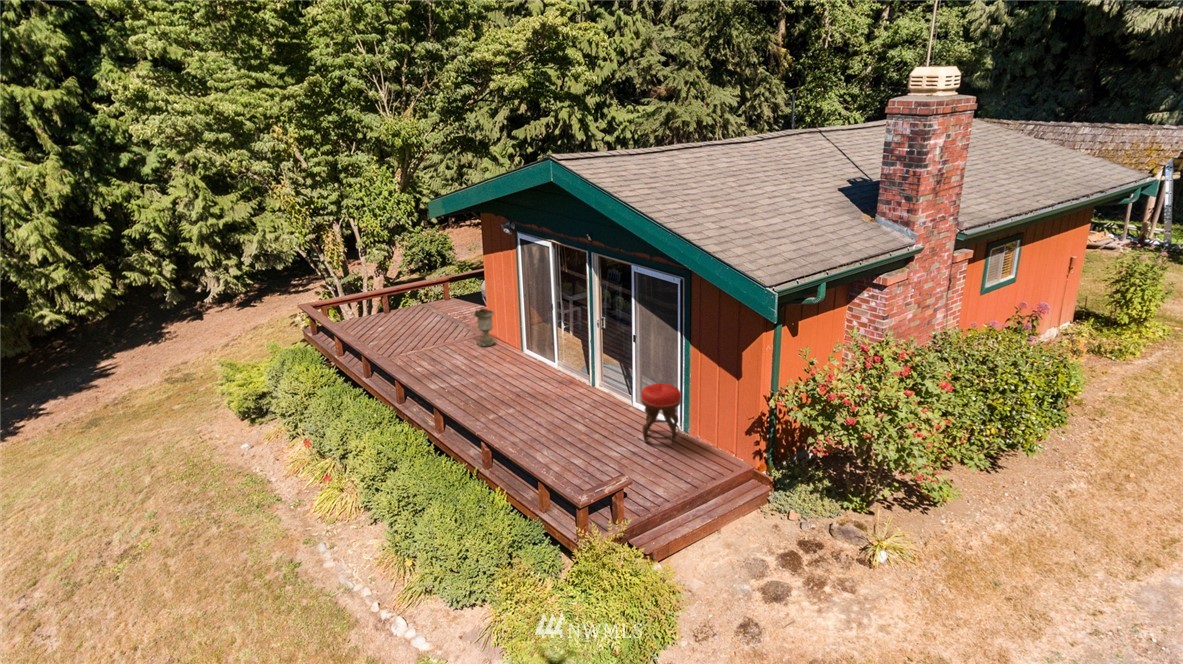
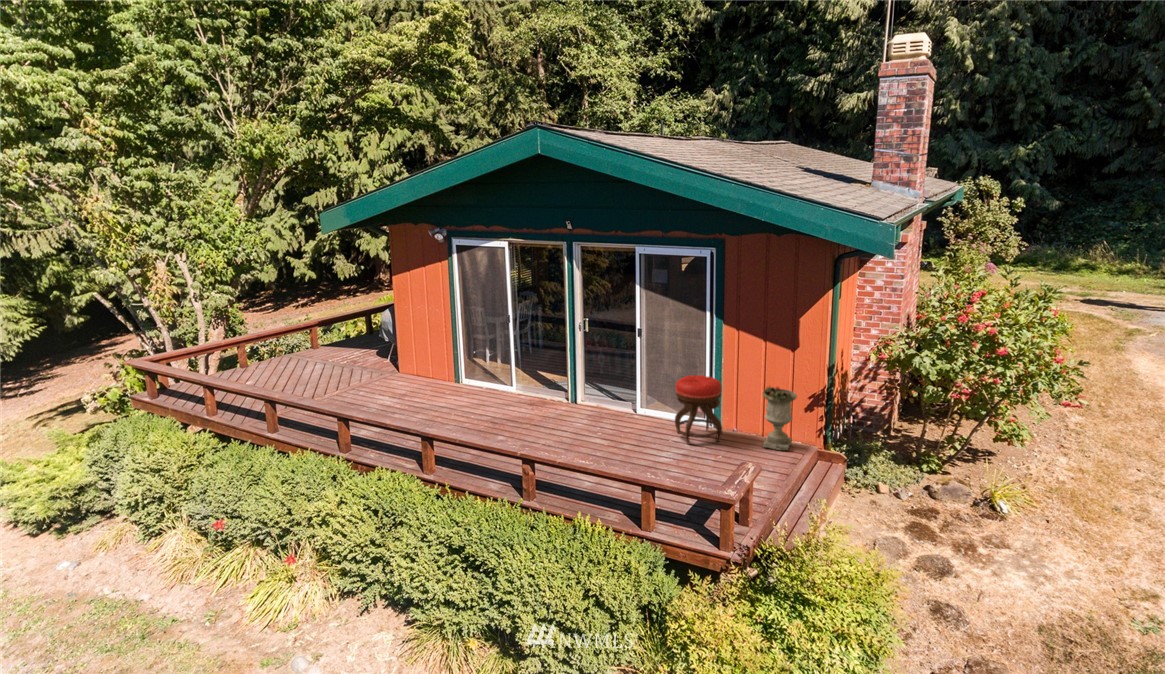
planter: present [474,308,496,347] -> present [763,386,797,451]

